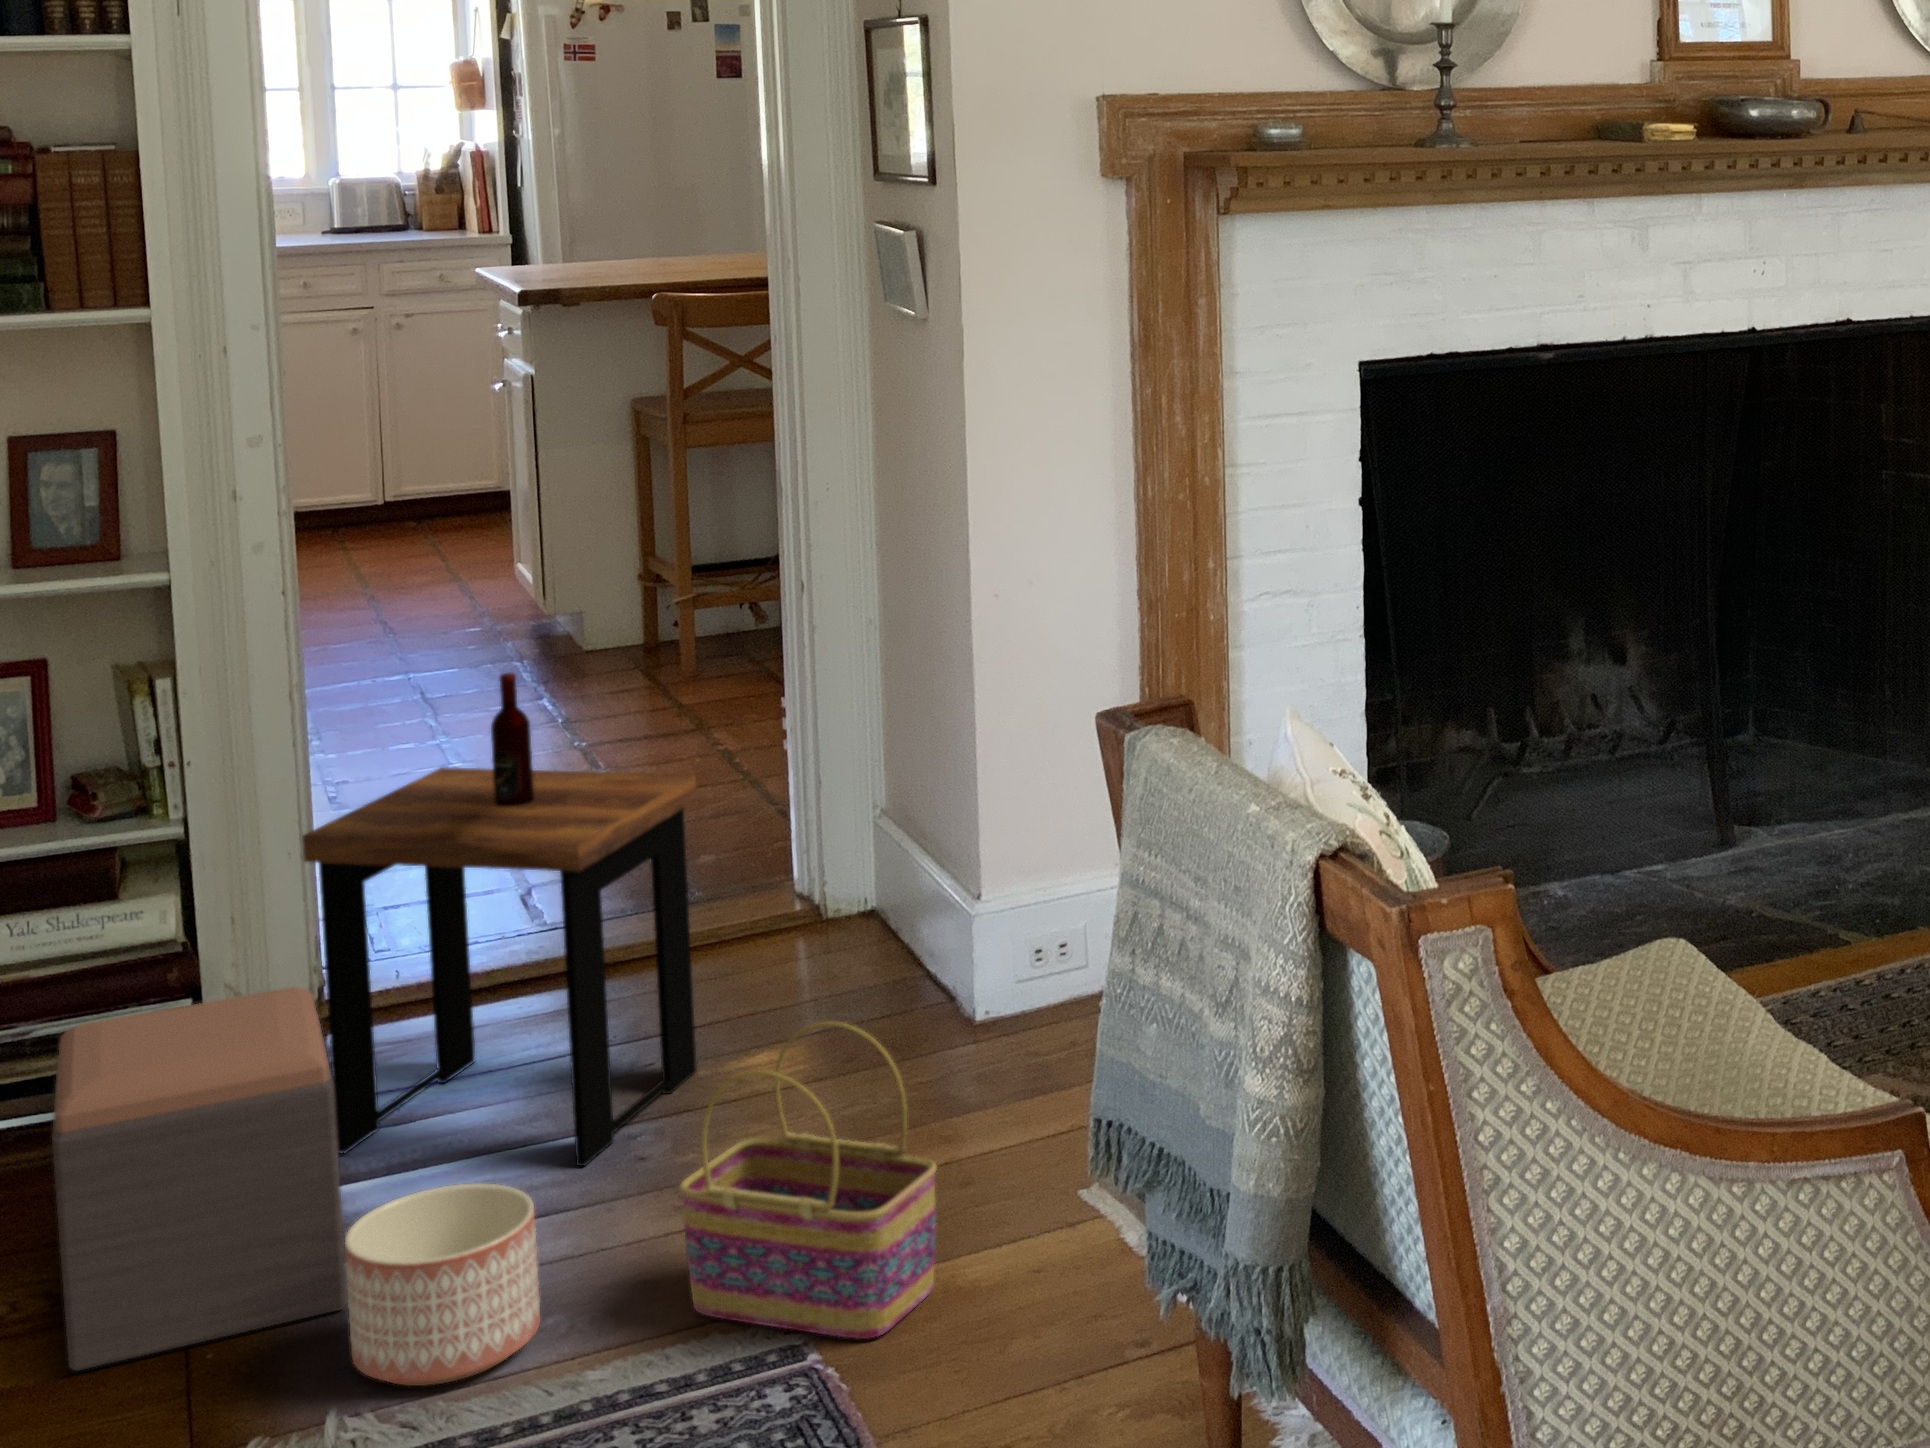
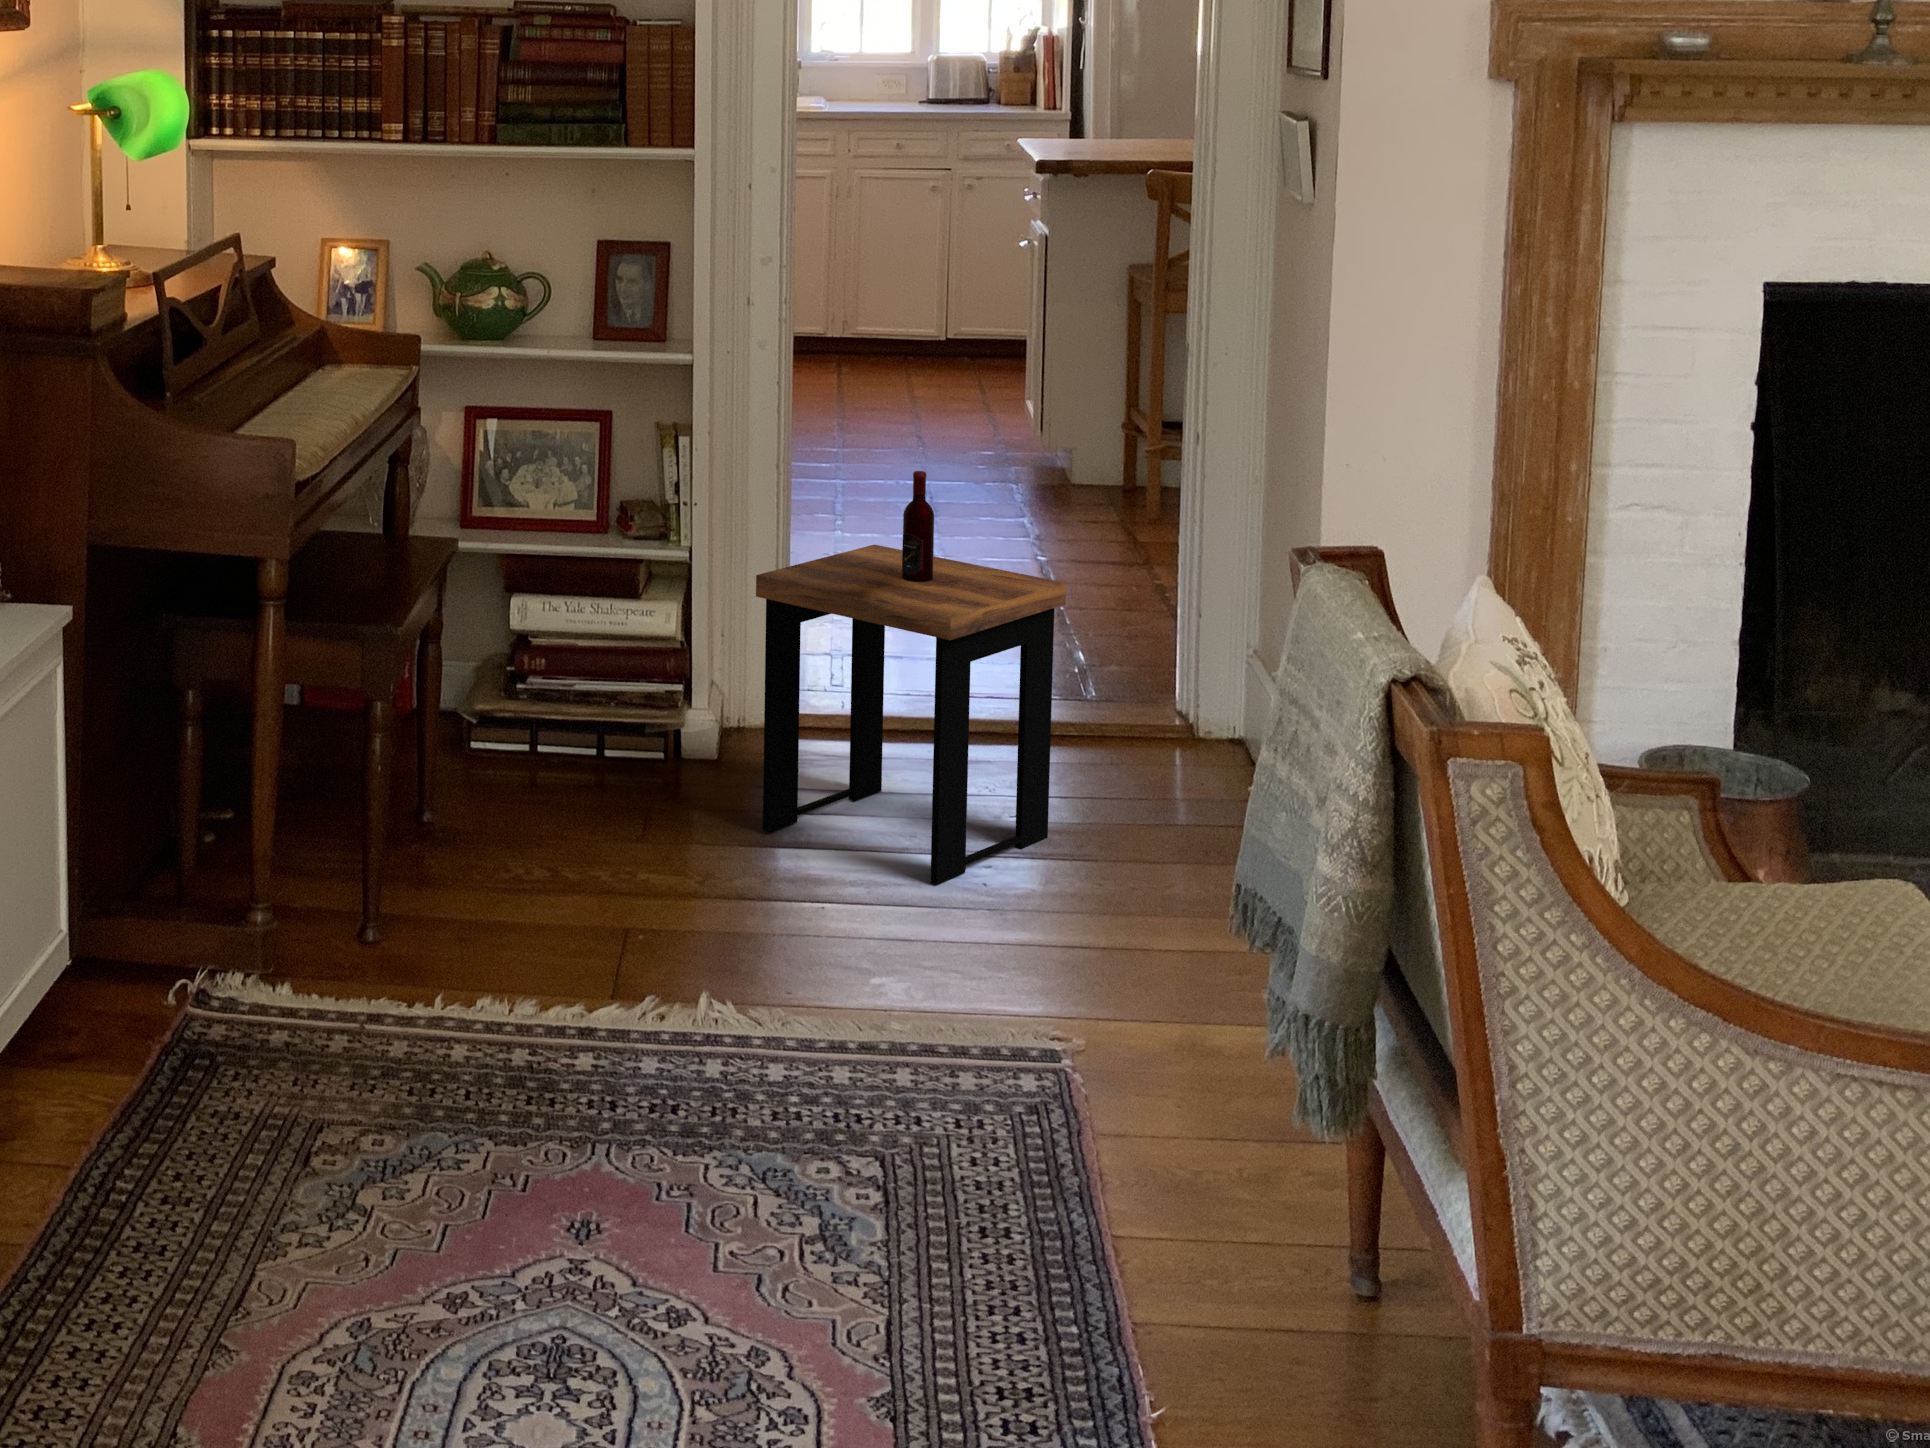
footstool: present [52,987,348,1371] -> none [551,682,748,937]
basket: present [680,1022,937,1339] -> none [978,796,1189,1064]
planter: present [344,1183,541,1386] -> none [729,858,869,1005]

